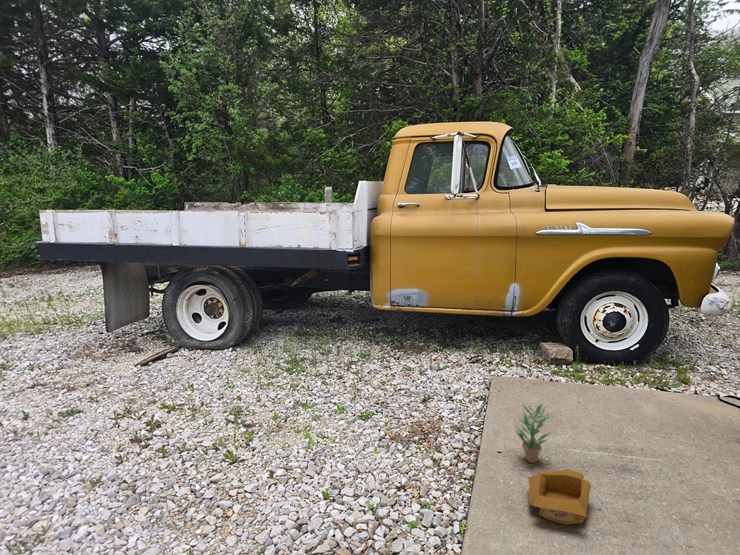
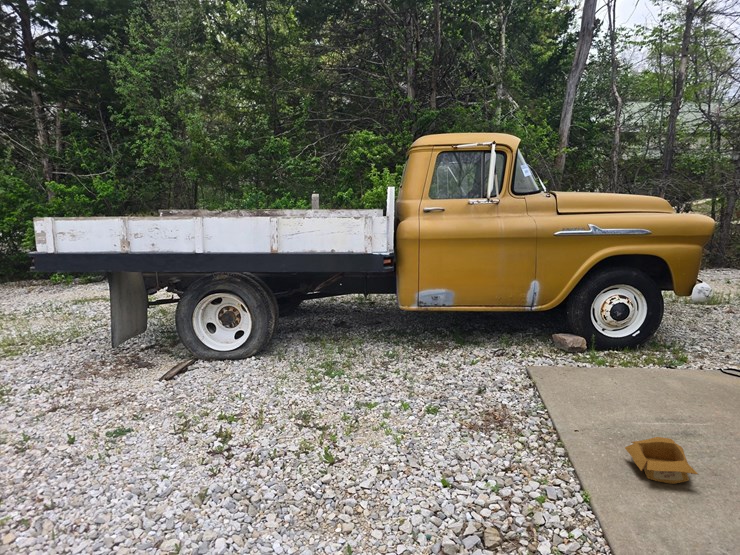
potted plant: present [516,404,550,463] -> none [592,380,632,436]

